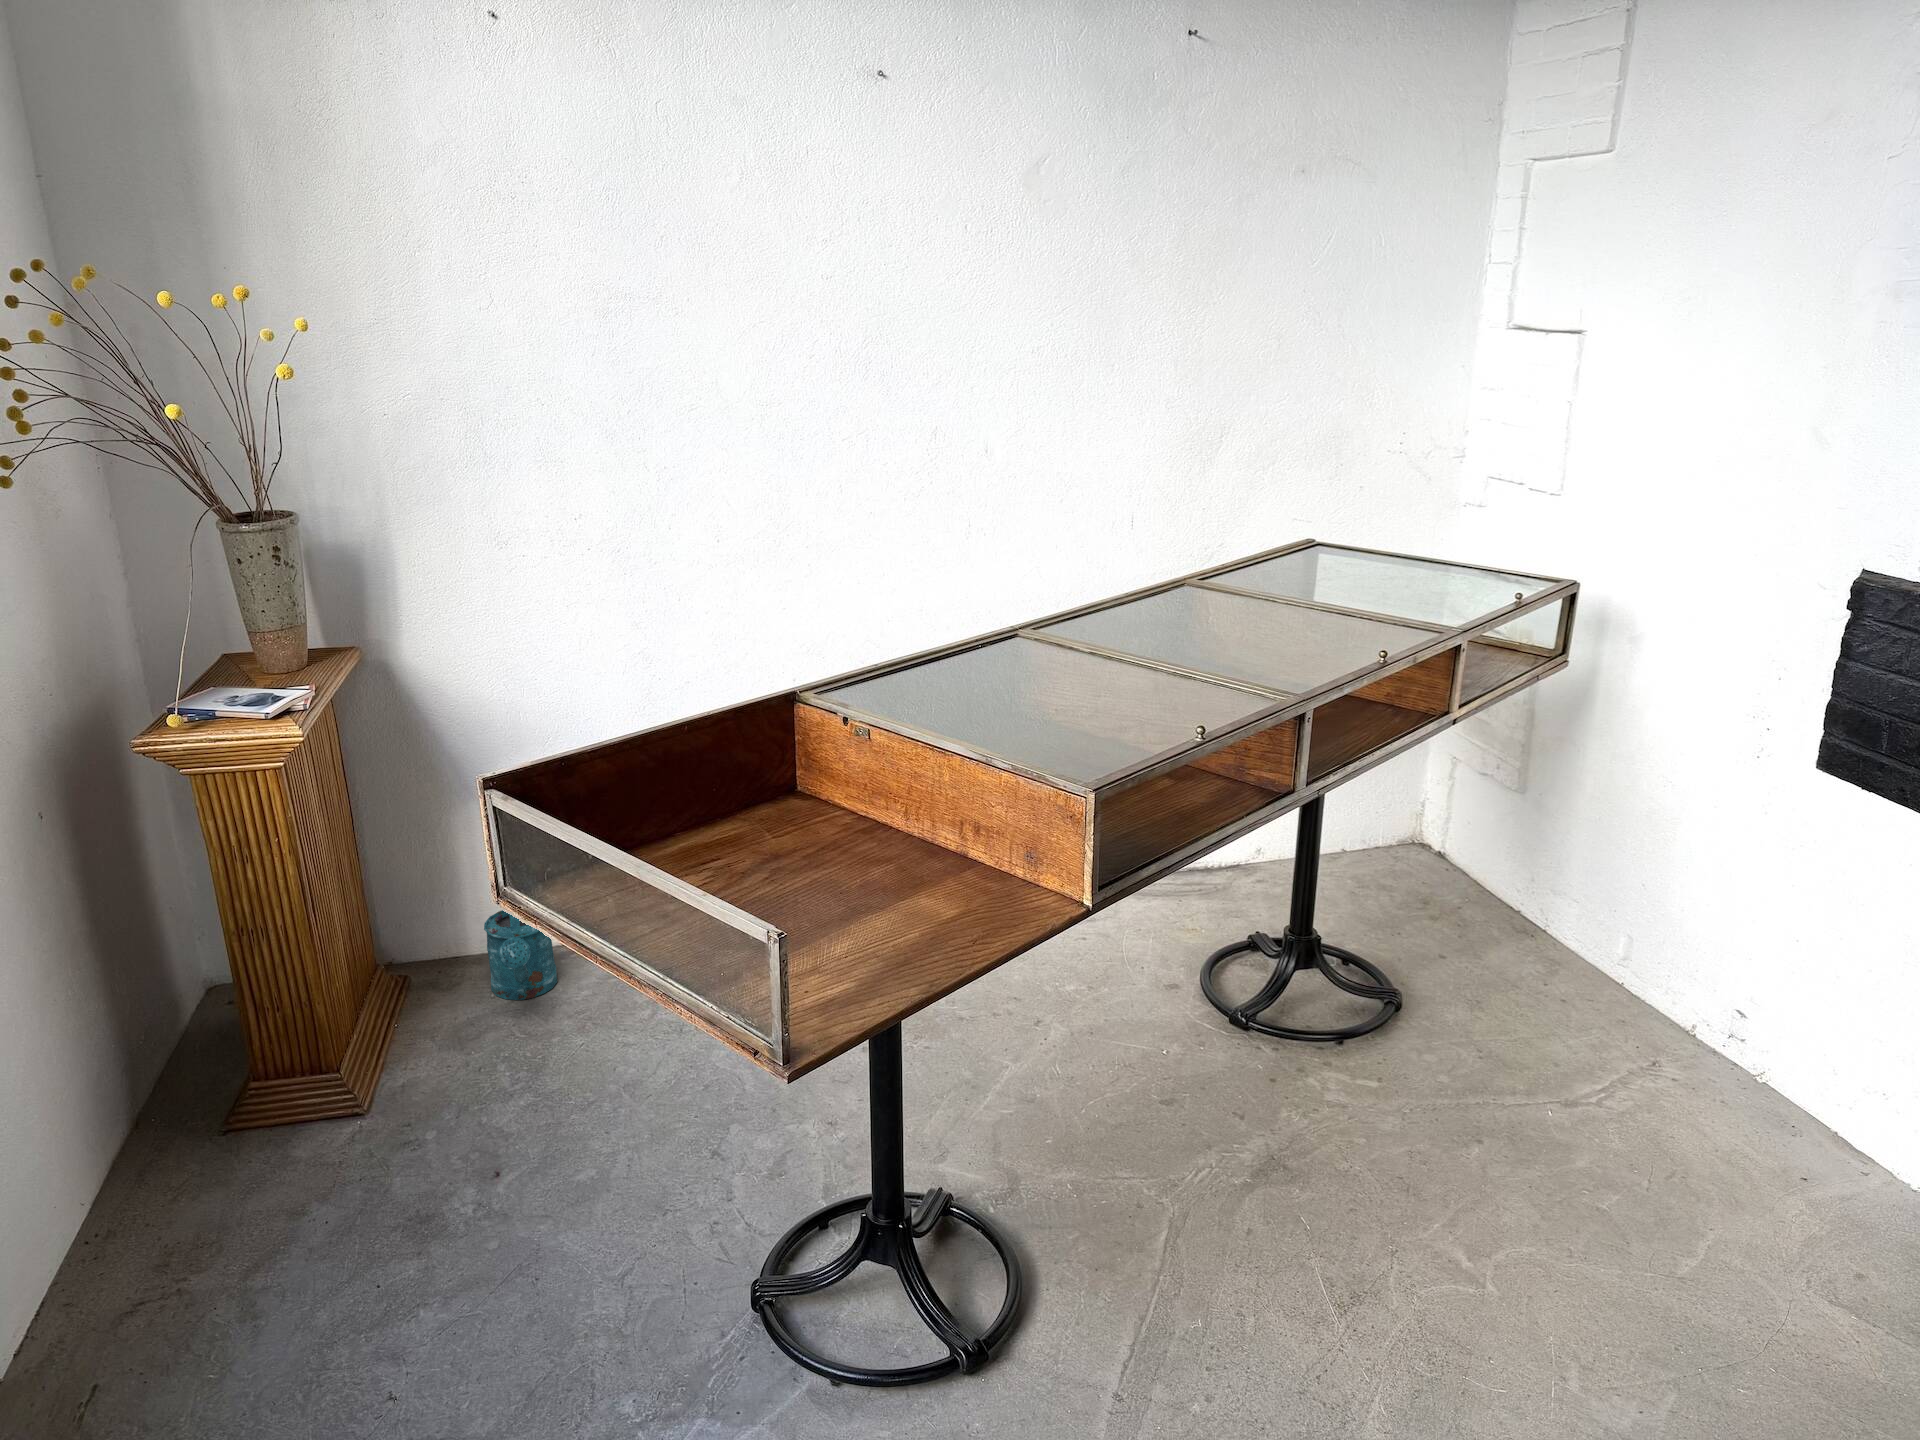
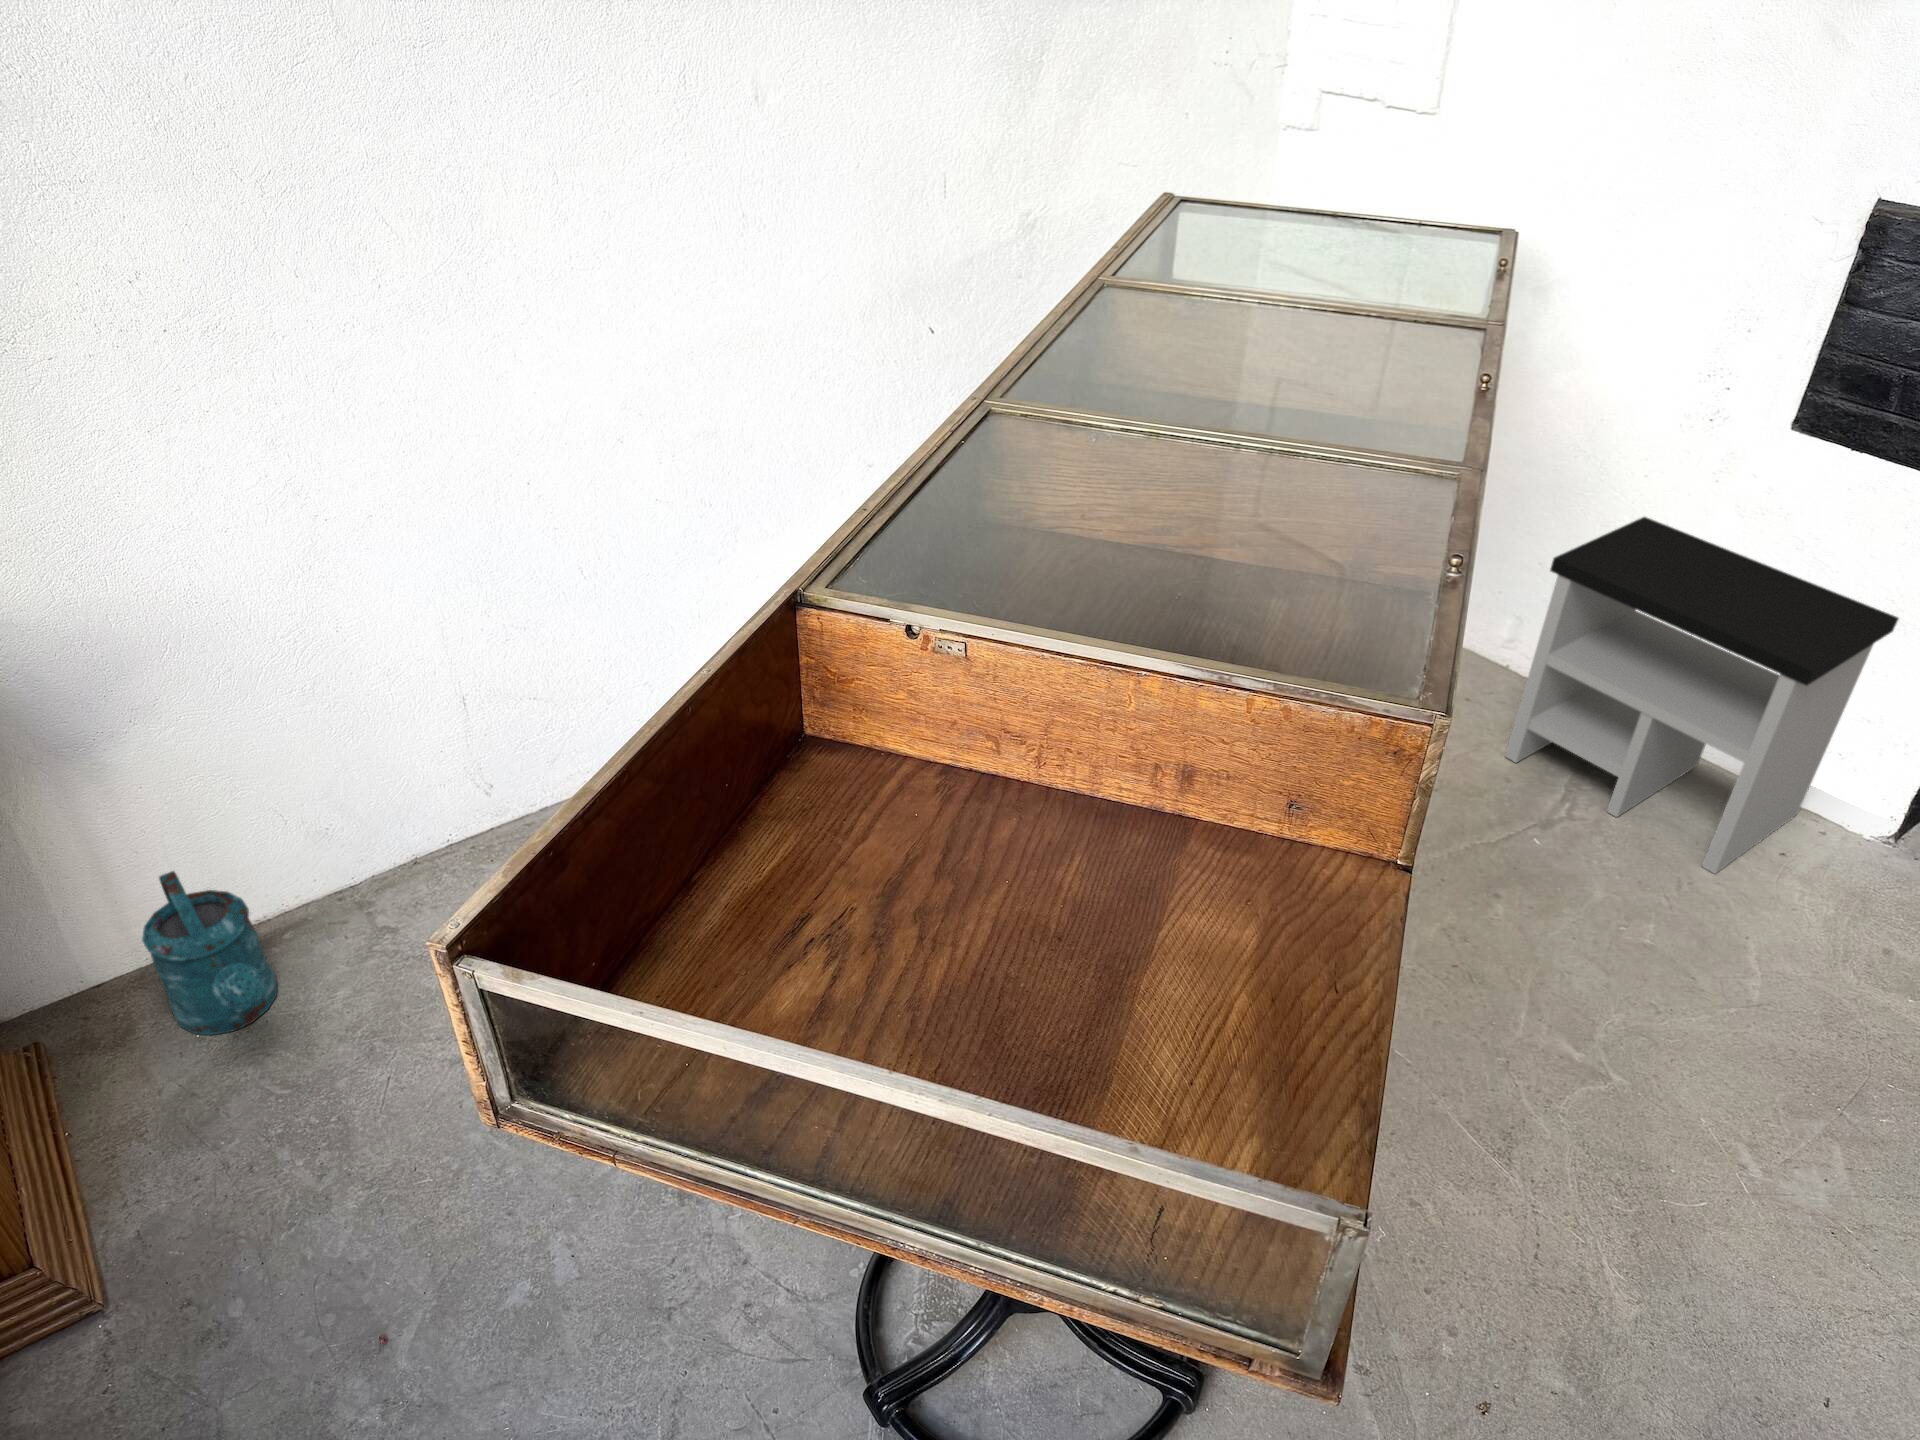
side table: none [1561,844,1912,1174] -> present [1505,517,1899,873]

